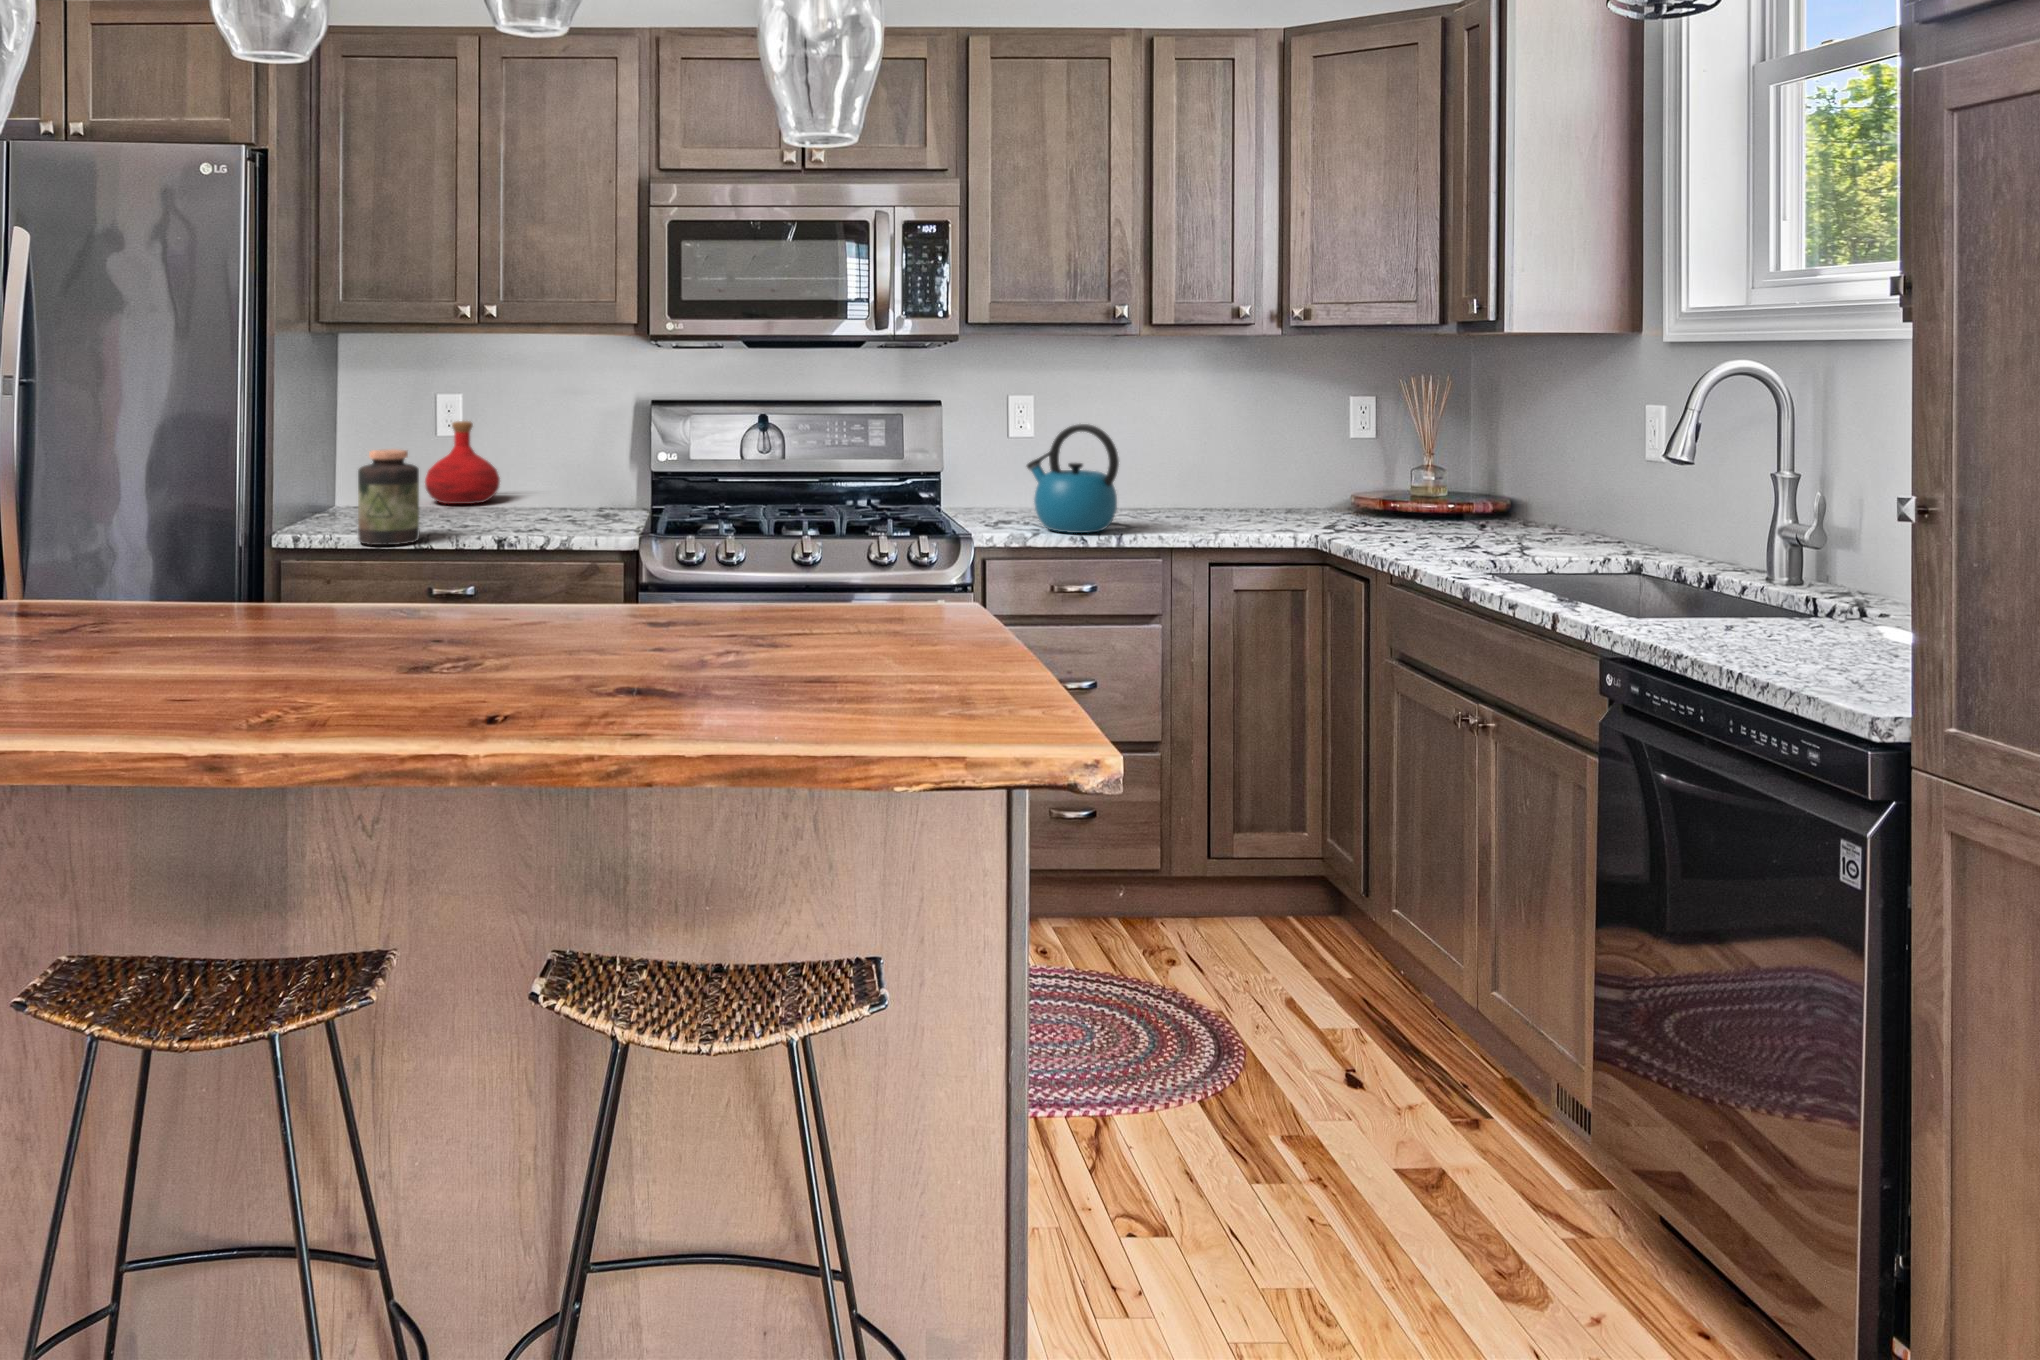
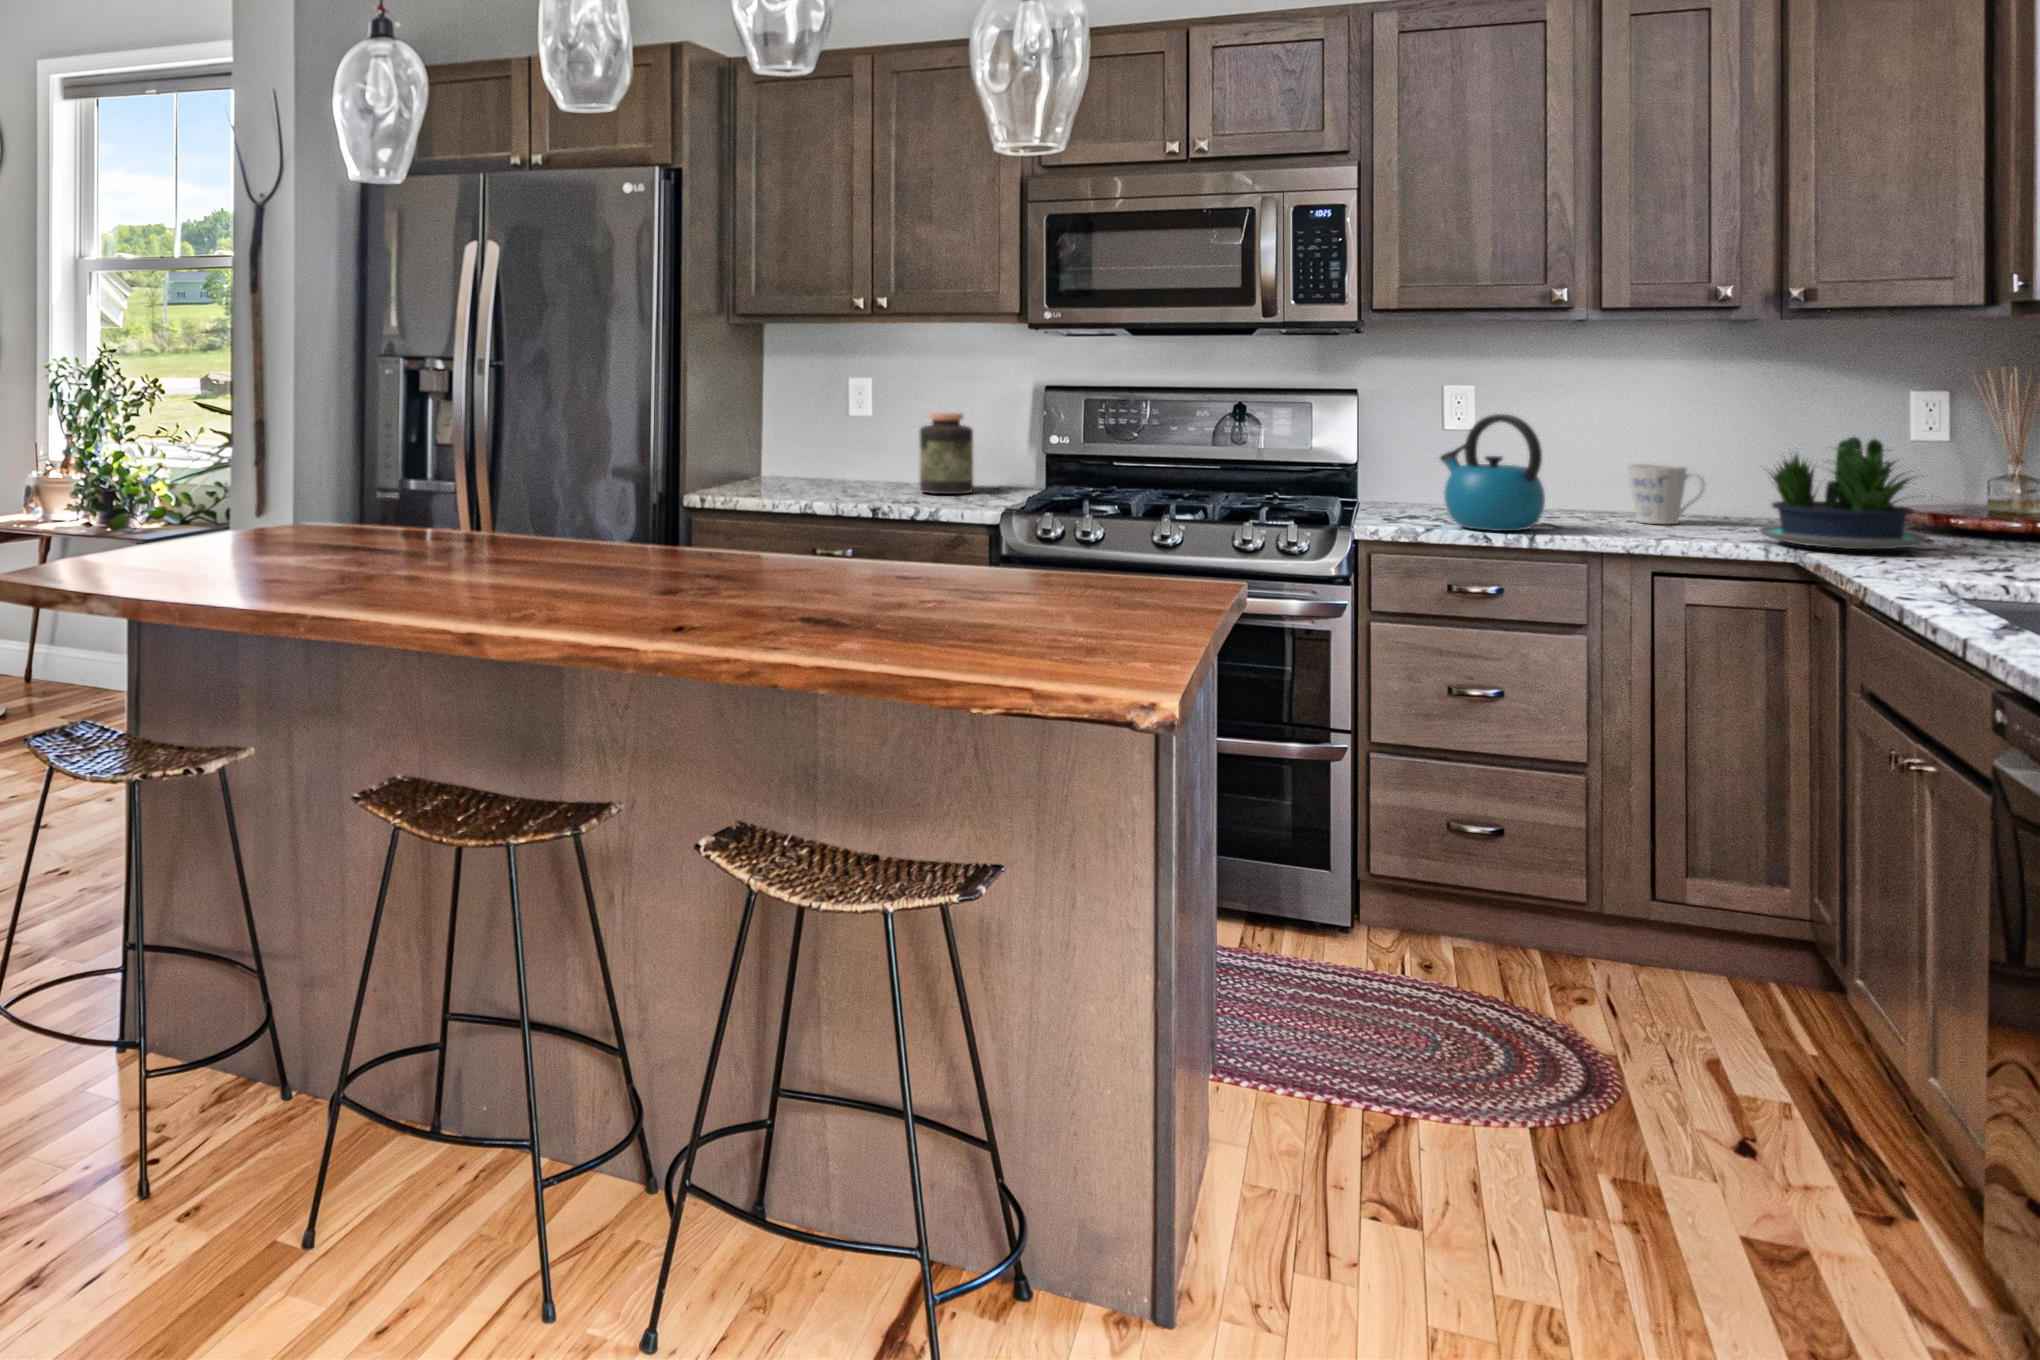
bottle: present [425,421,500,504] -> none [843,405,912,481]
potted plant: none [1278,438,1419,535] -> present [1759,437,1927,549]
jar: present [358,449,419,545] -> present [920,413,973,494]
mug: none [1161,463,1221,517] -> present [1628,465,1705,524]

